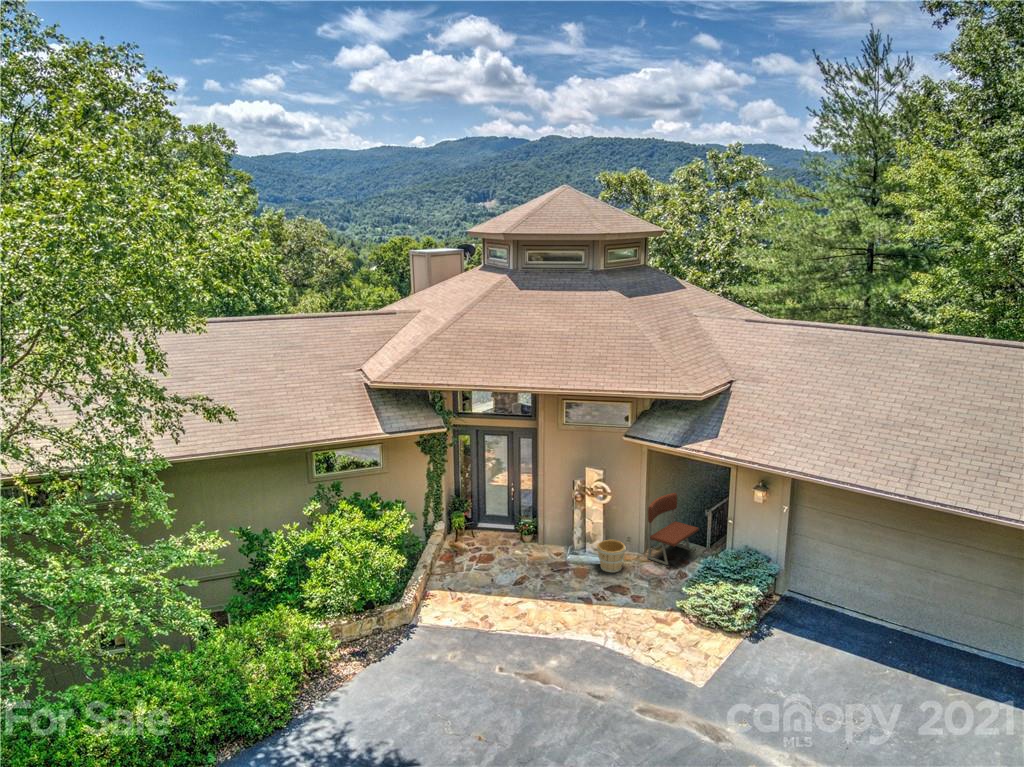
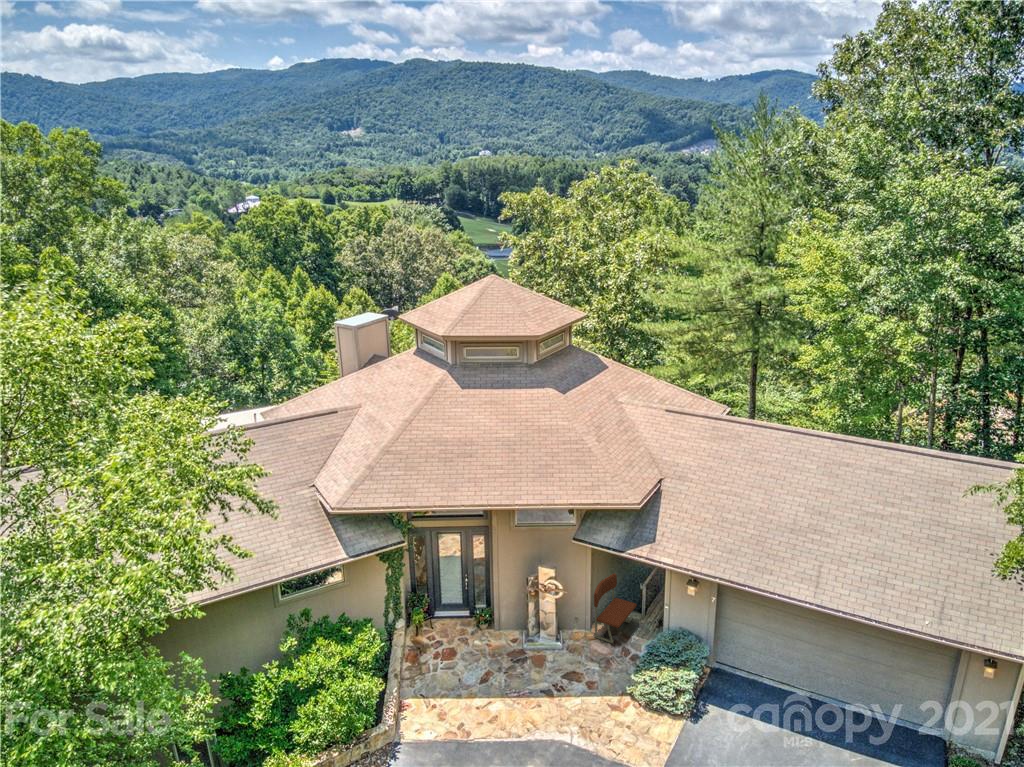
wooden bucket: present [597,539,626,573] -> none [551,626,577,658]

